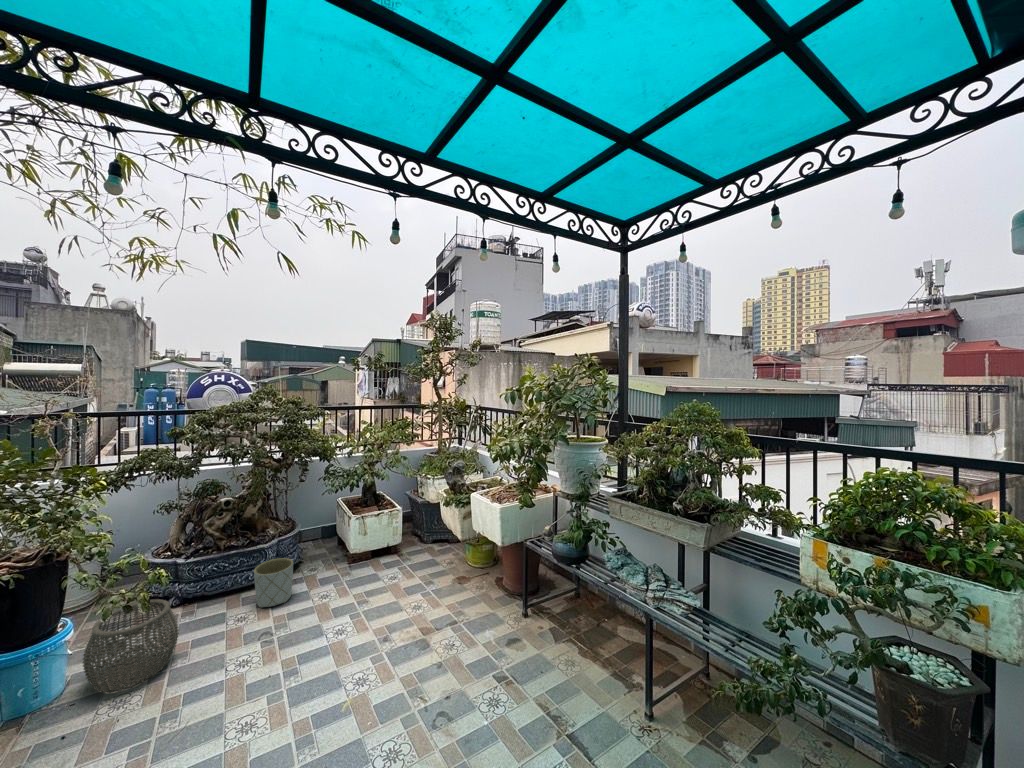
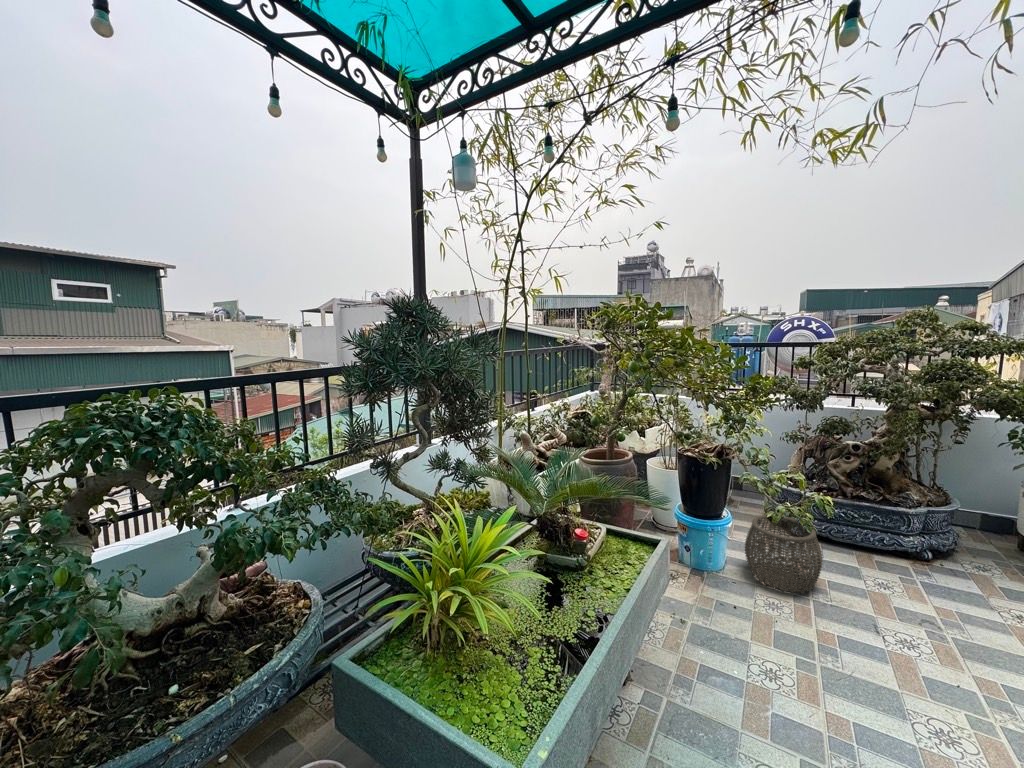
planter: present [254,558,293,608] -> none [900,530,963,595]

